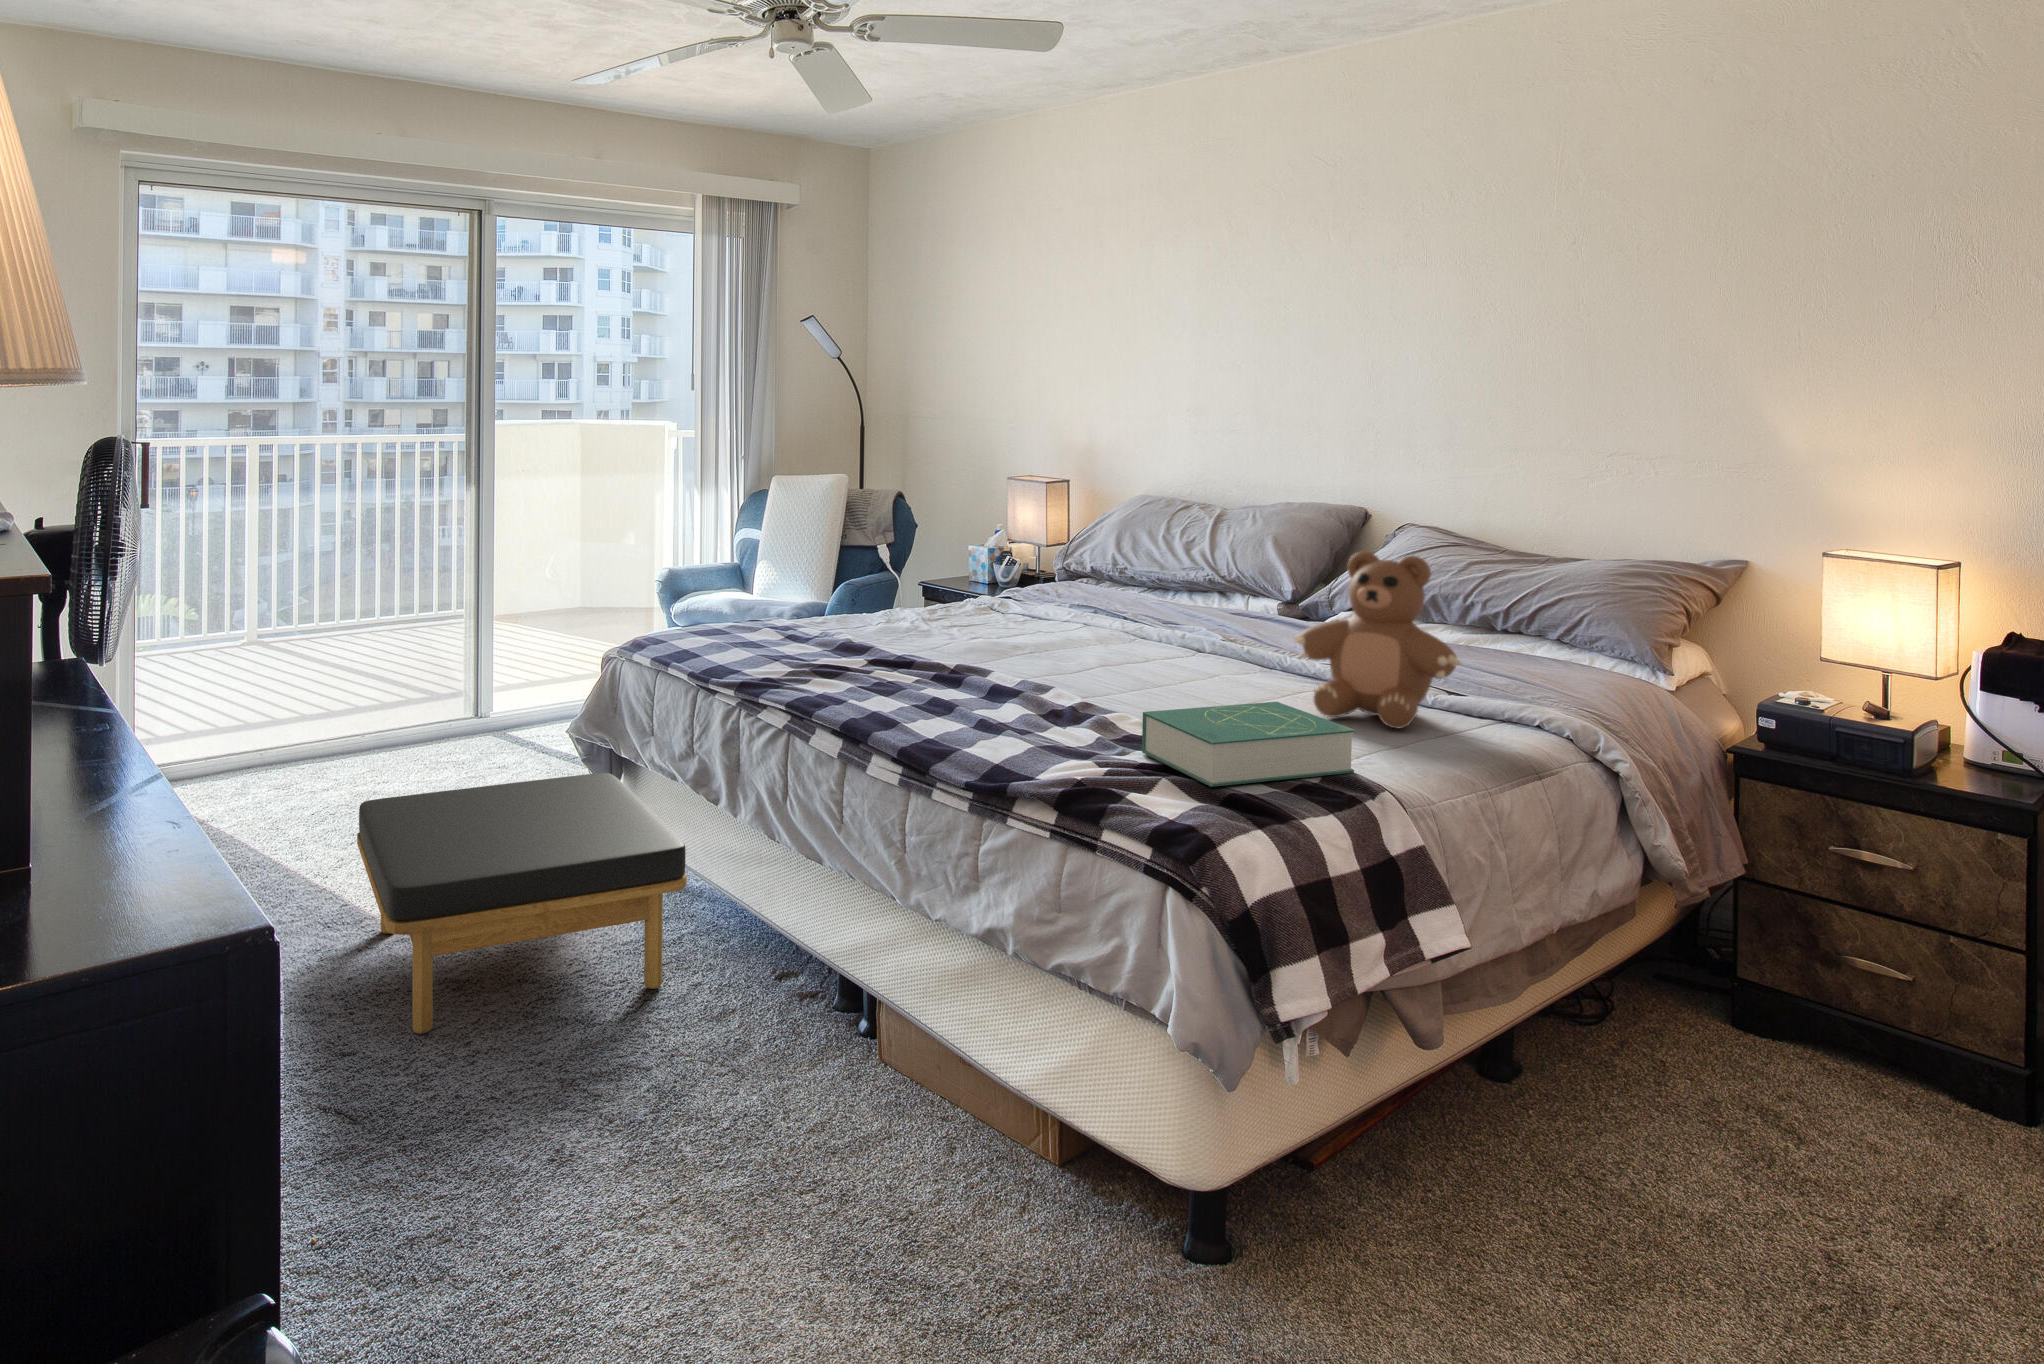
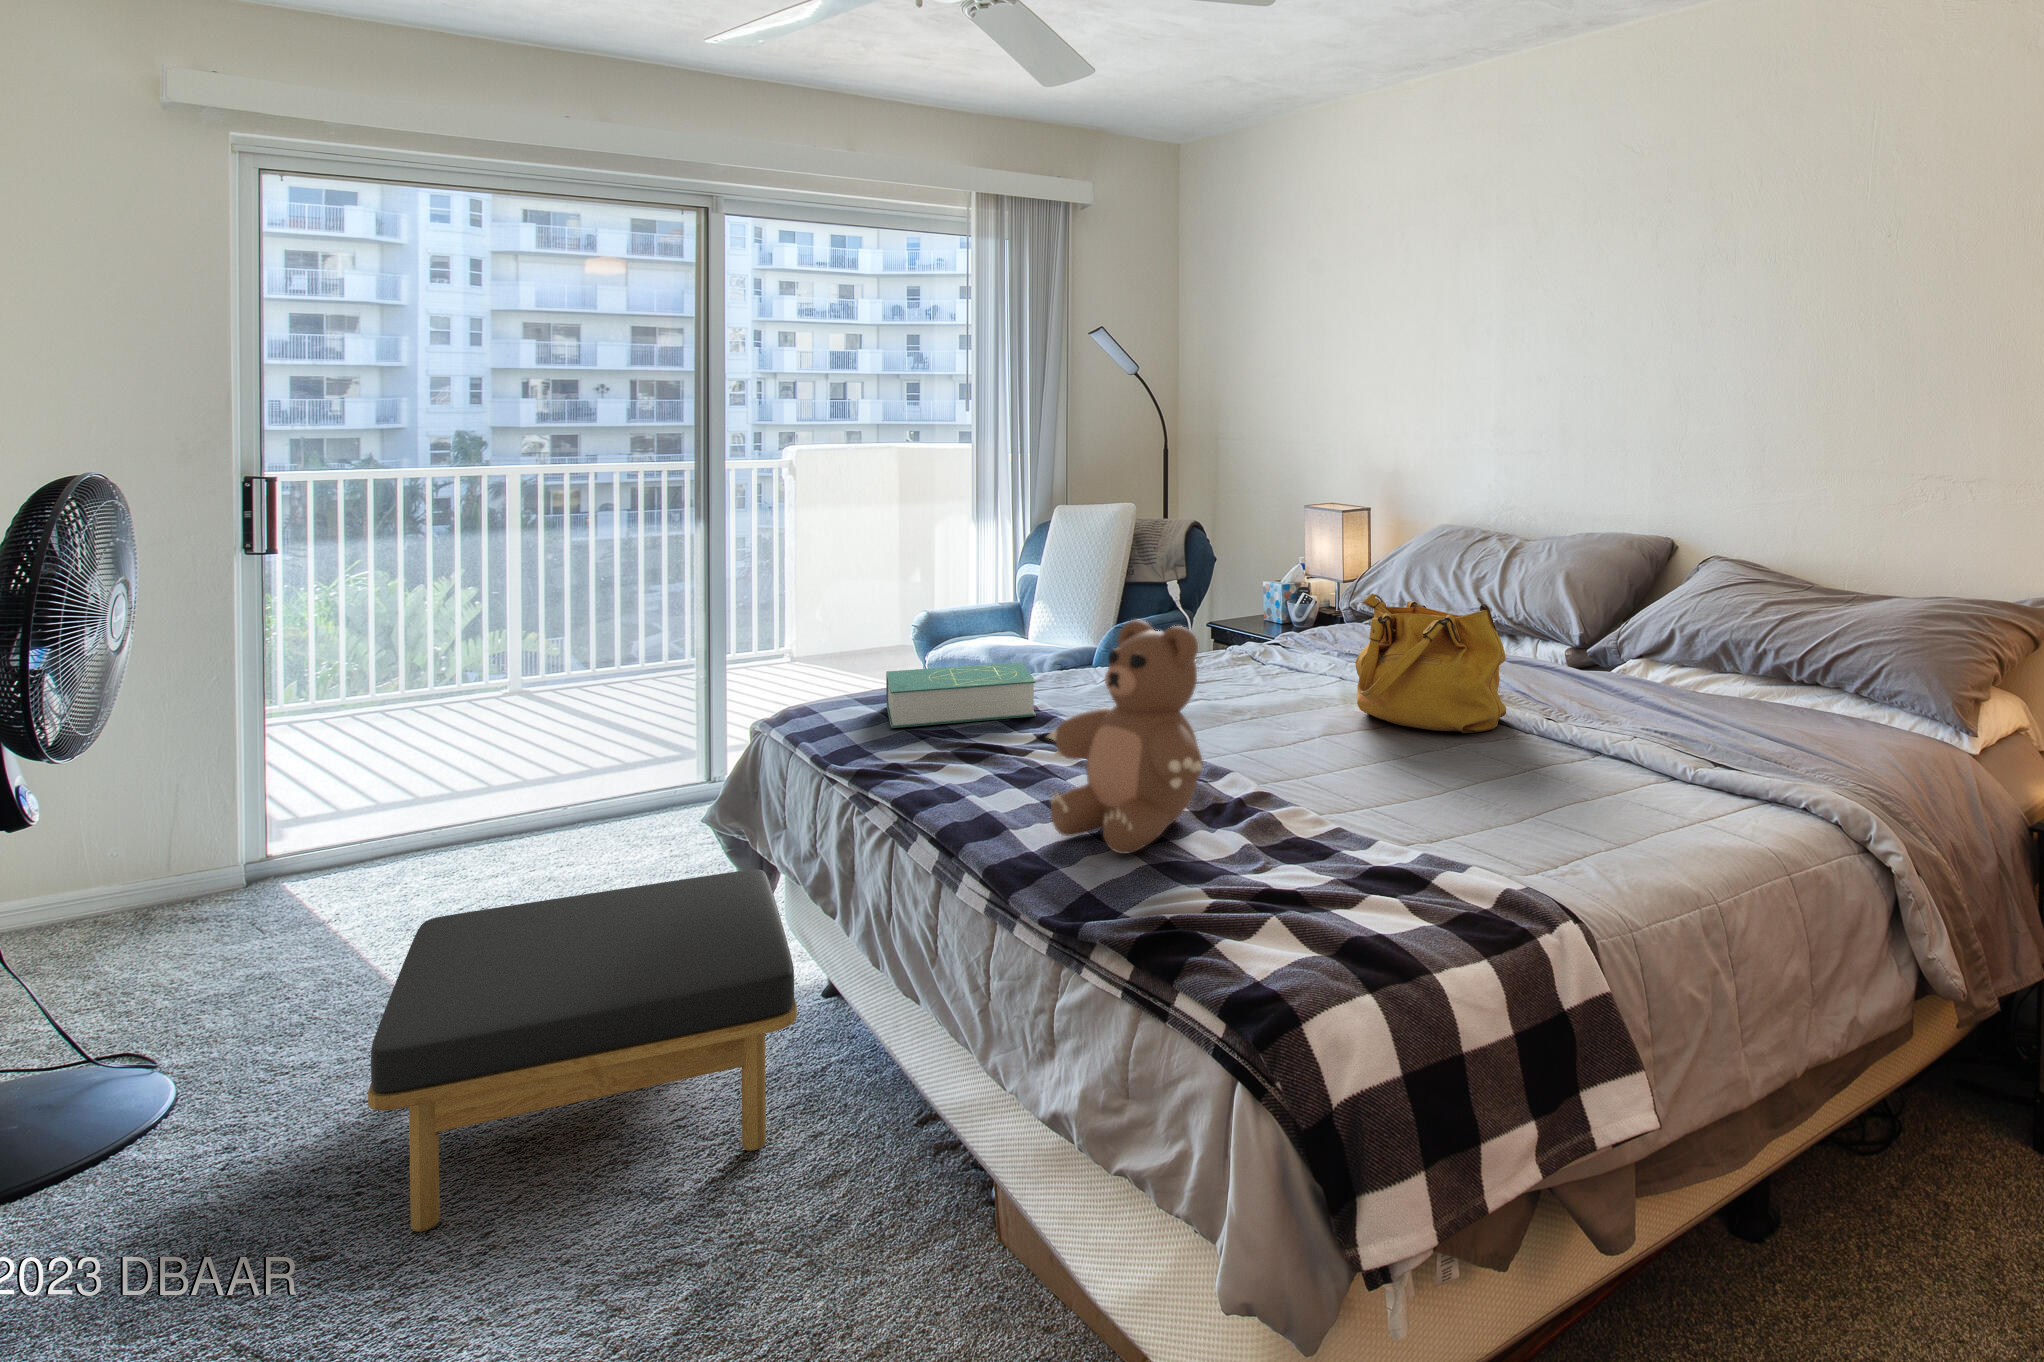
handbag: none [1120,548,1257,666] -> present [1356,593,1506,733]
teddy bear: present [1295,551,1461,729] -> present [1048,620,1203,854]
book: present [1142,702,1355,787] -> present [886,662,1036,728]

